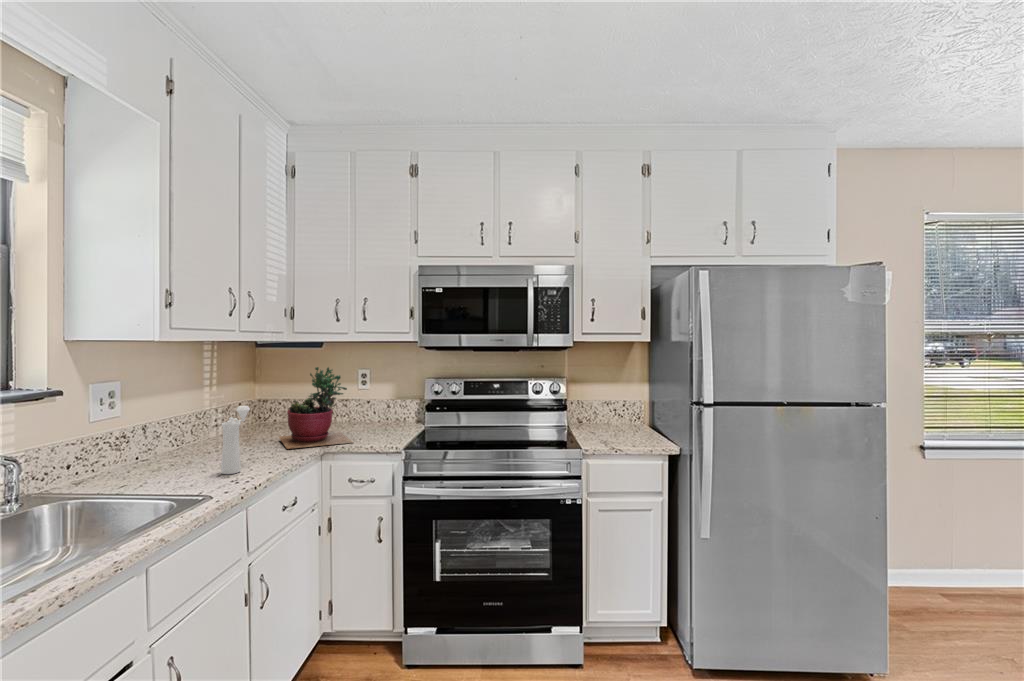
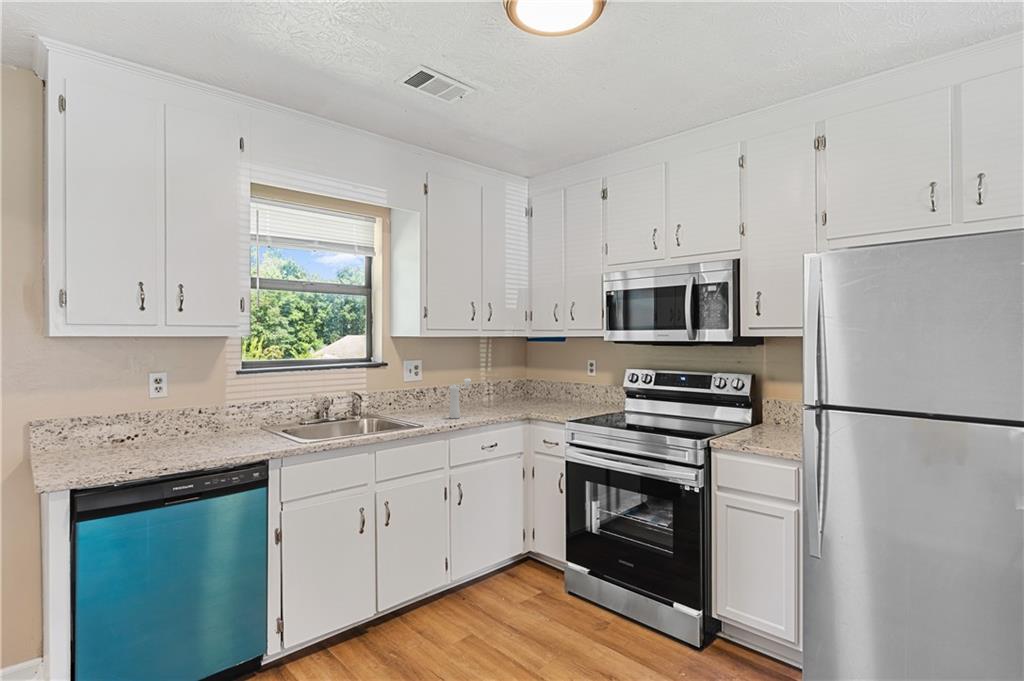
succulent plant: present [279,367,353,449] -> none [504,356,555,414]

